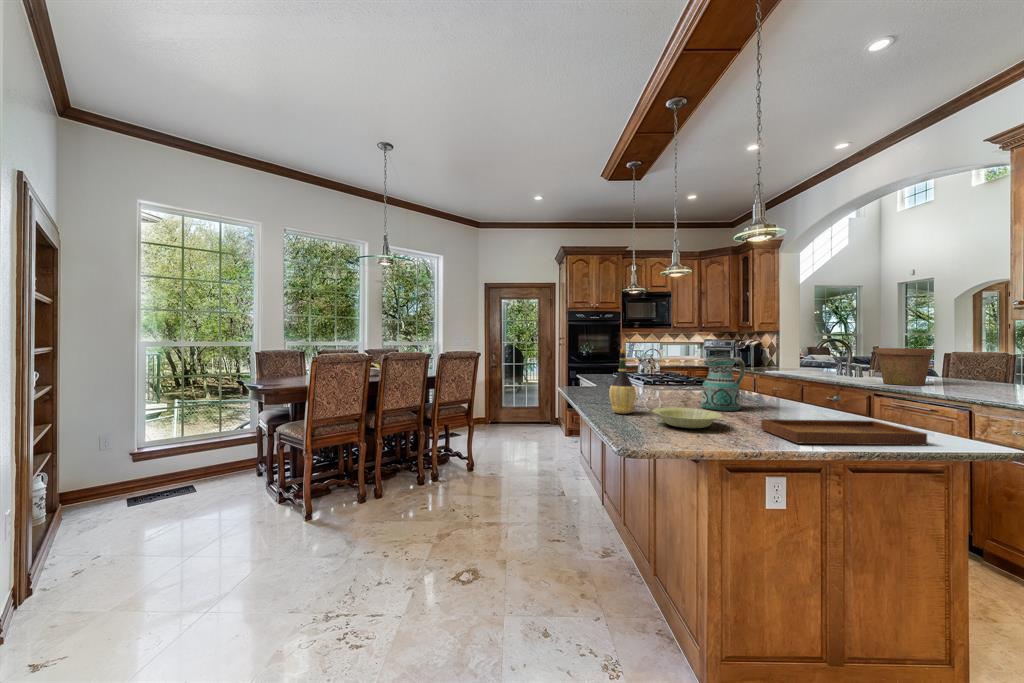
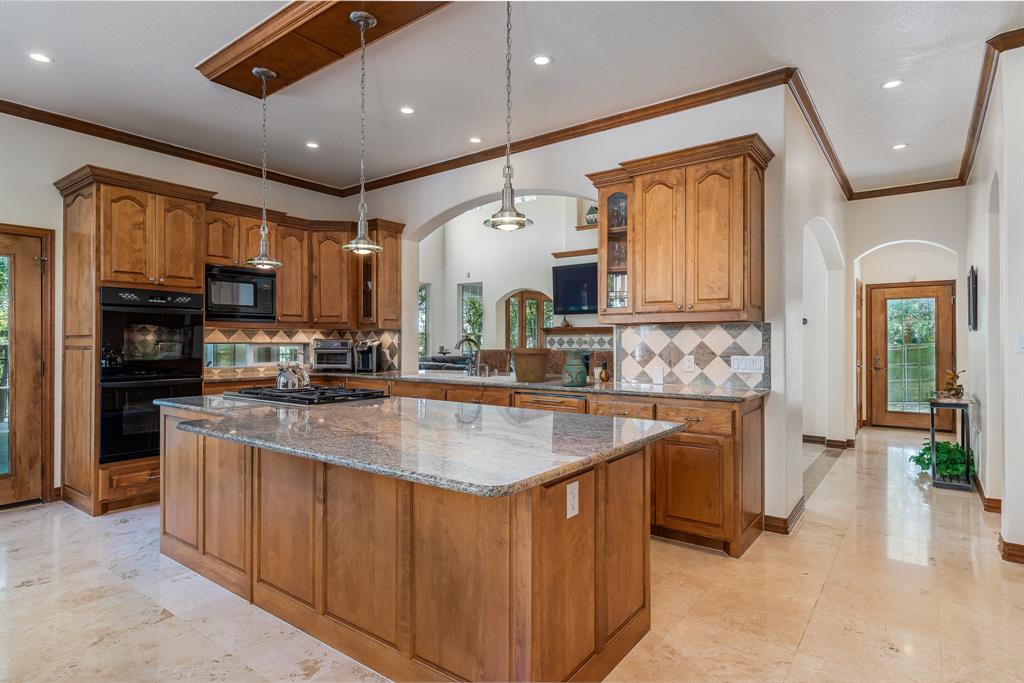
wine bottle: present [609,349,636,414] -> none [350,347,389,441]
ceramic pitcher: present [701,357,745,411] -> present [562,349,587,386]
tray: present [761,396,927,445] -> none [541,391,651,442]
bowl: present [653,407,723,428] -> none [432,421,513,445]

